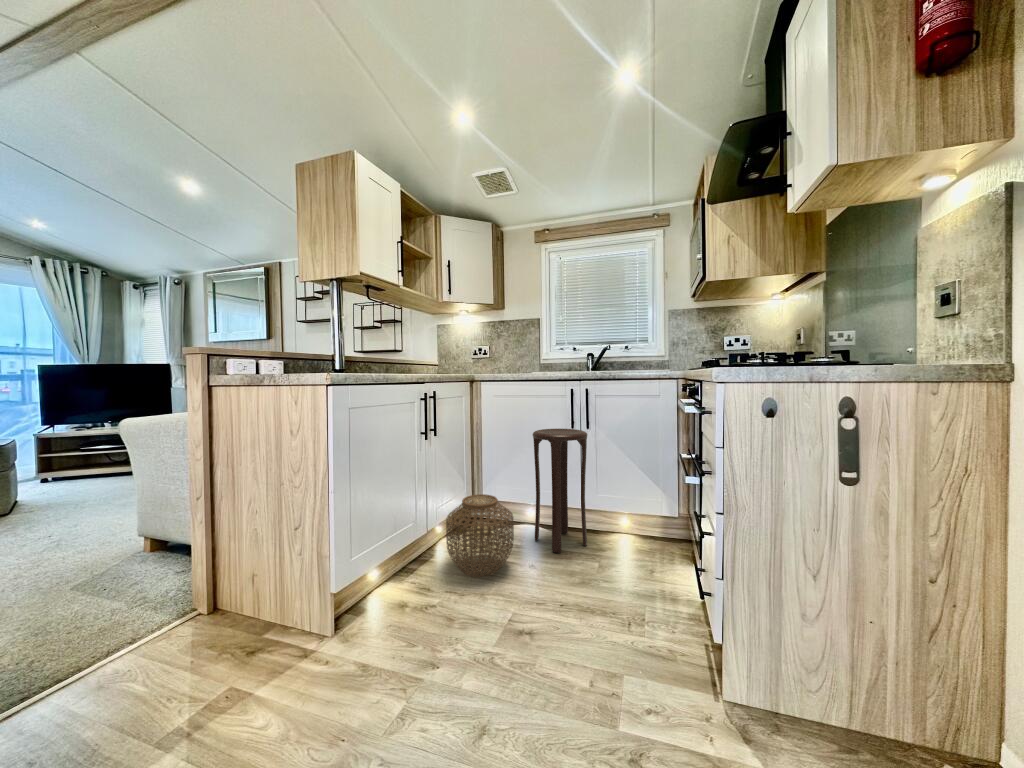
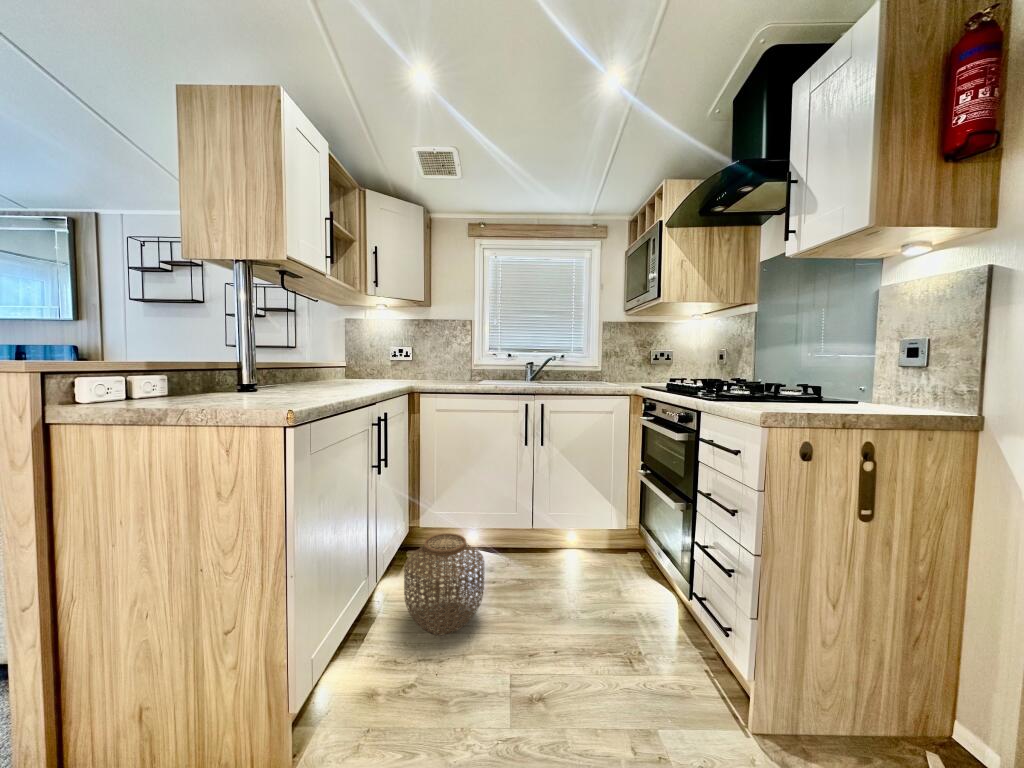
stool: present [533,429,587,553] -> none [488,448,548,586]

